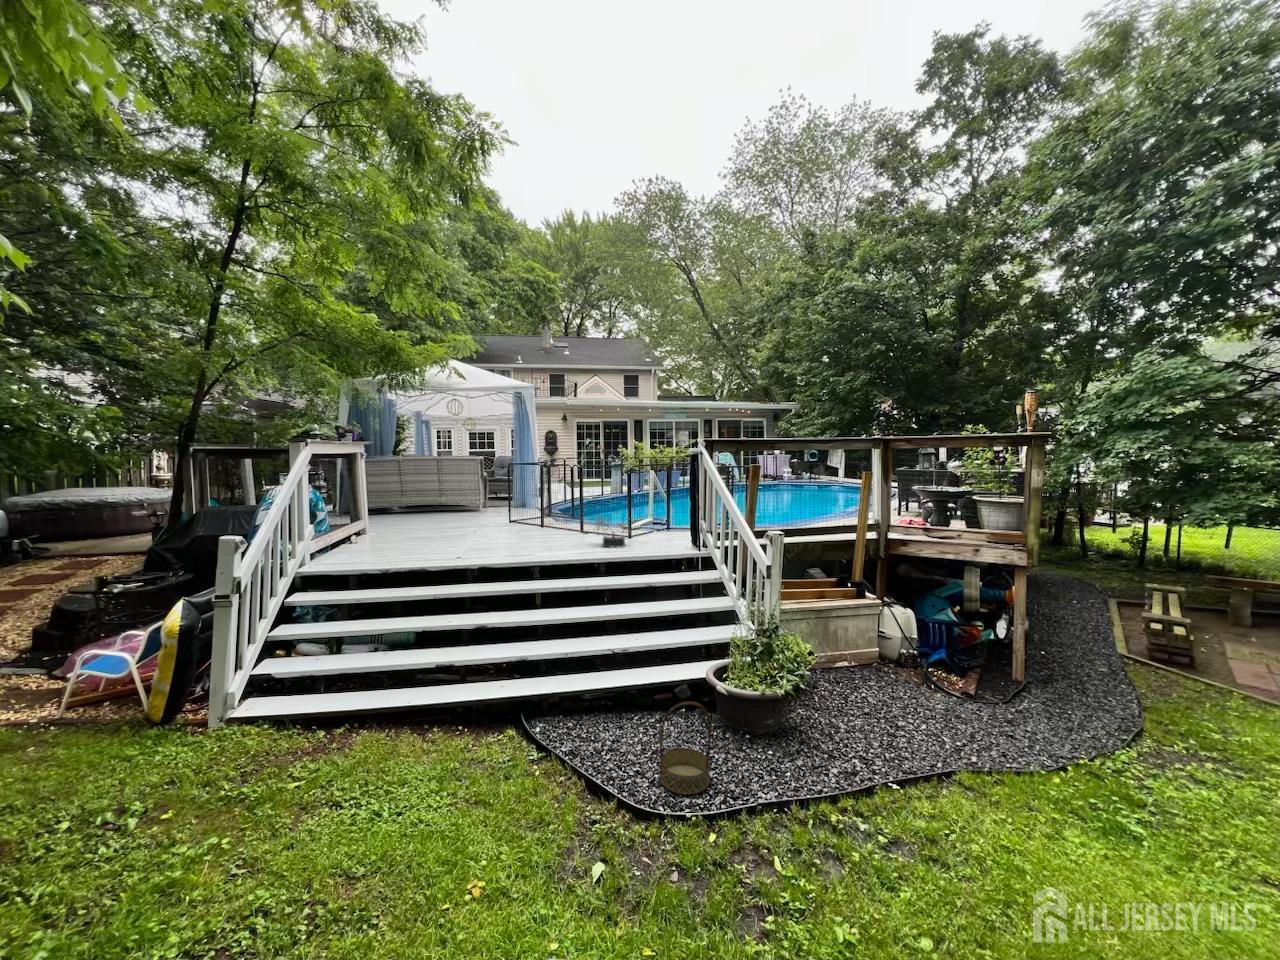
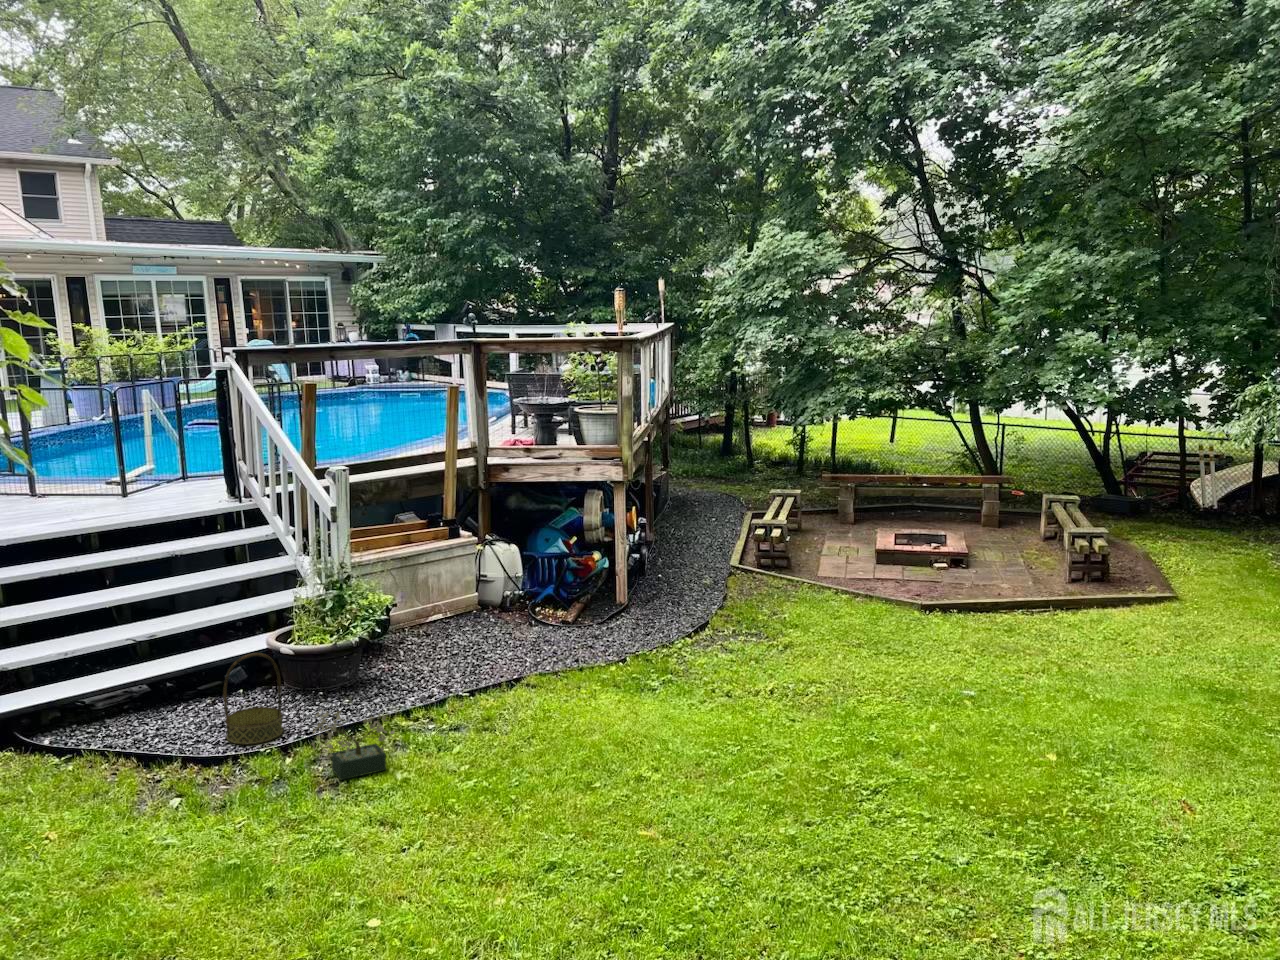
decorative plant: present [596,516,625,548] -> present [312,710,394,780]

